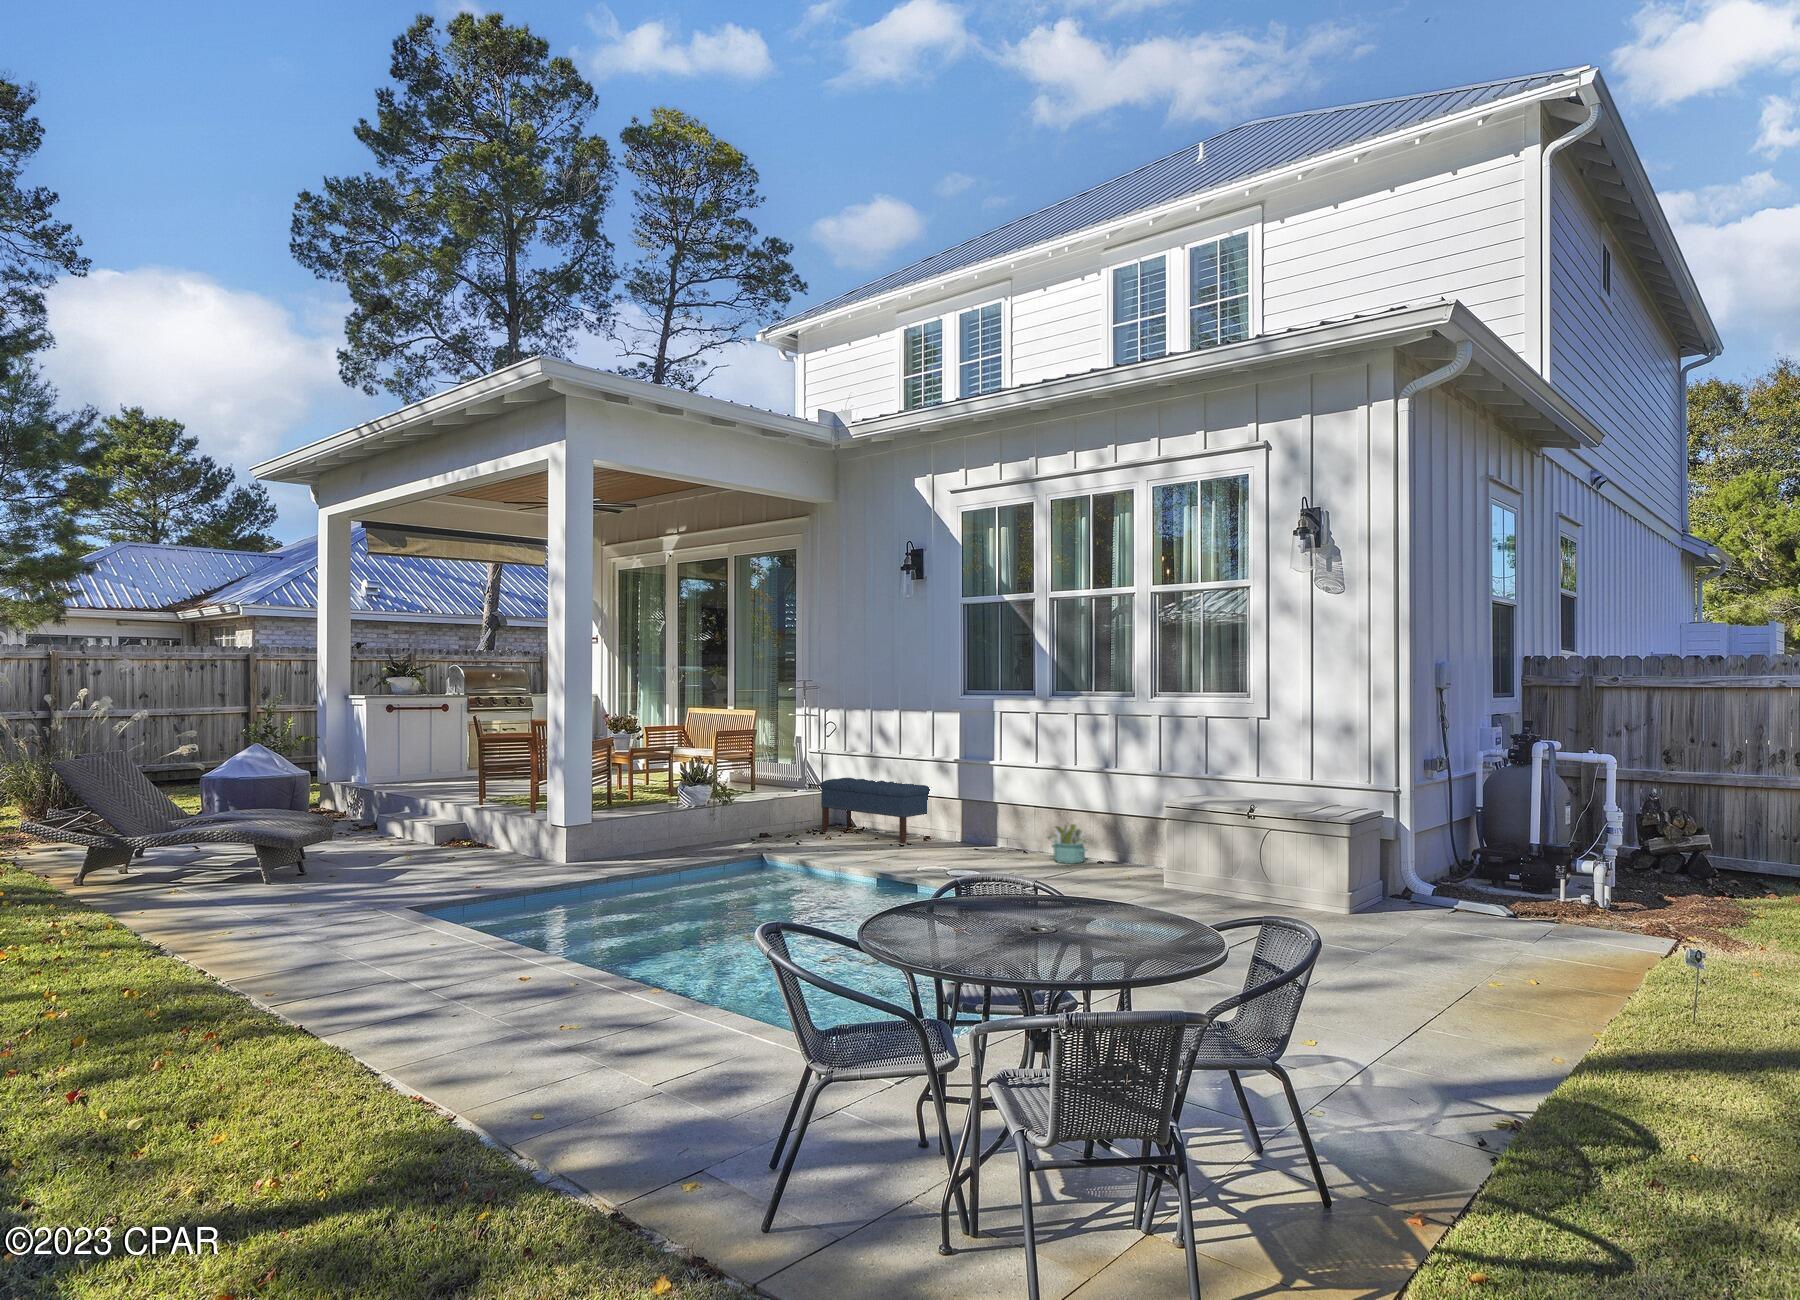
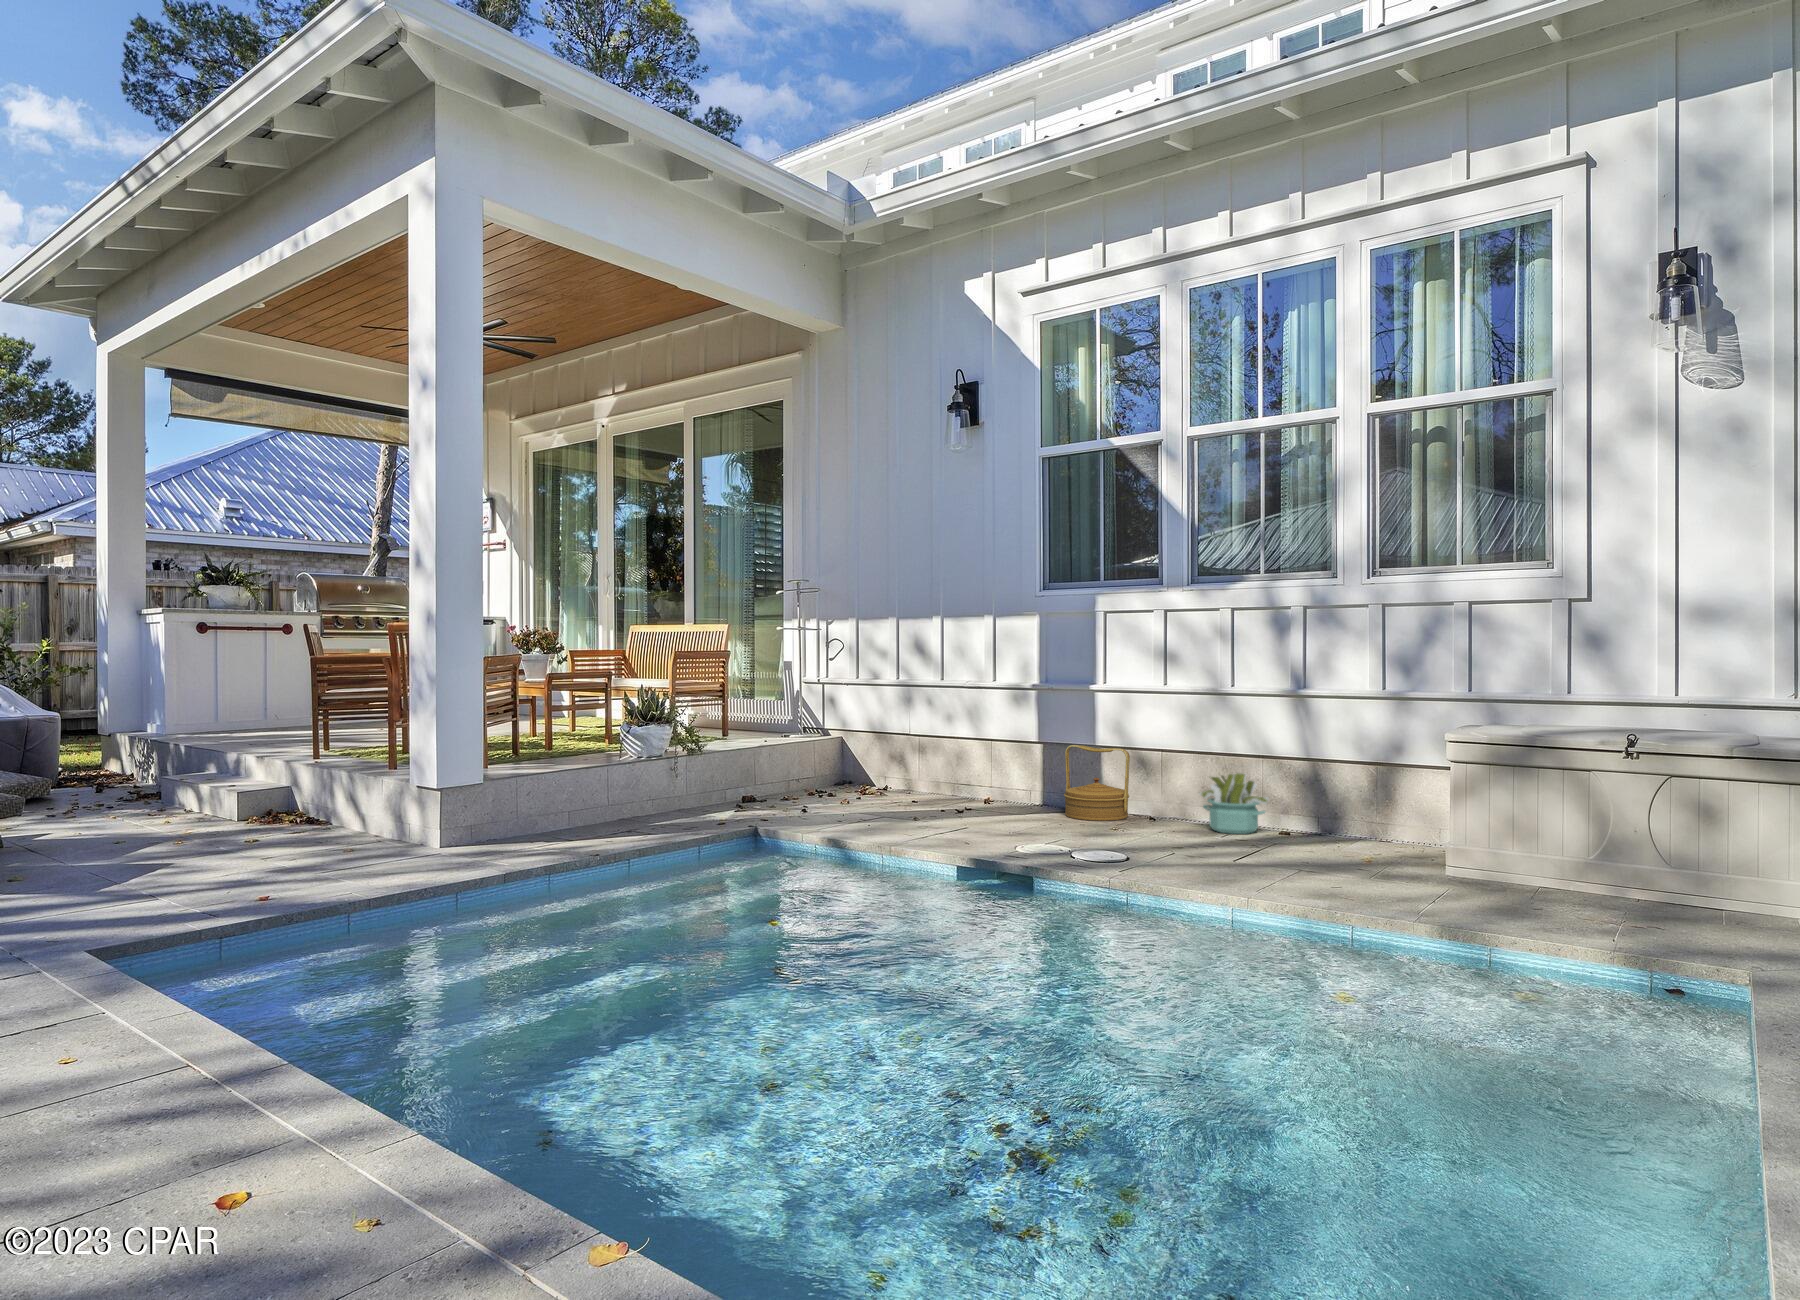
bench: present [820,778,930,843] -> none [828,716,997,807]
woven basket: none [968,803,1011,854] -> present [1064,745,1130,821]

